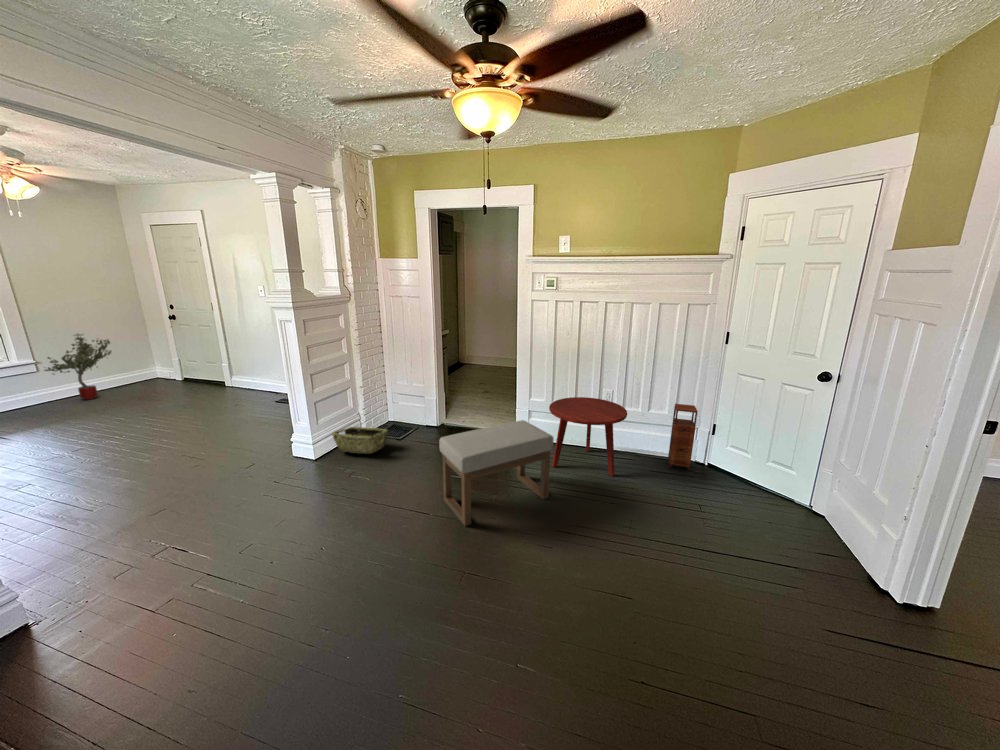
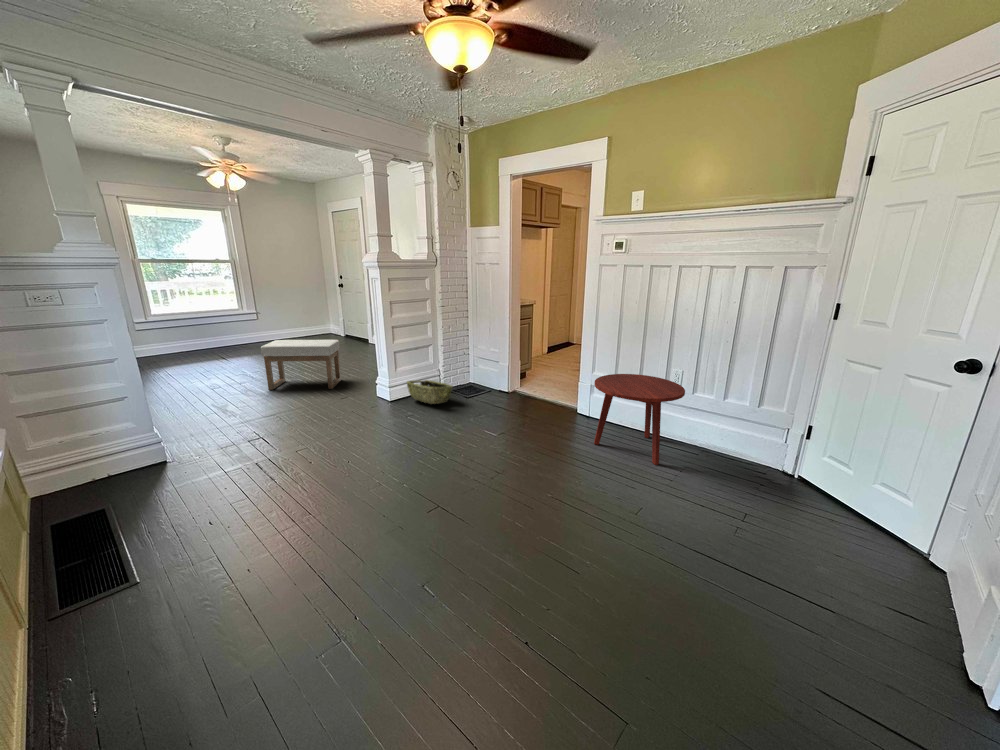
potted tree: present [45,334,111,400] -> none [258,294,300,344]
storage cabinet: present [668,404,698,471] -> none [738,393,784,479]
ottoman: present [439,420,554,526] -> present [261,340,341,390]

